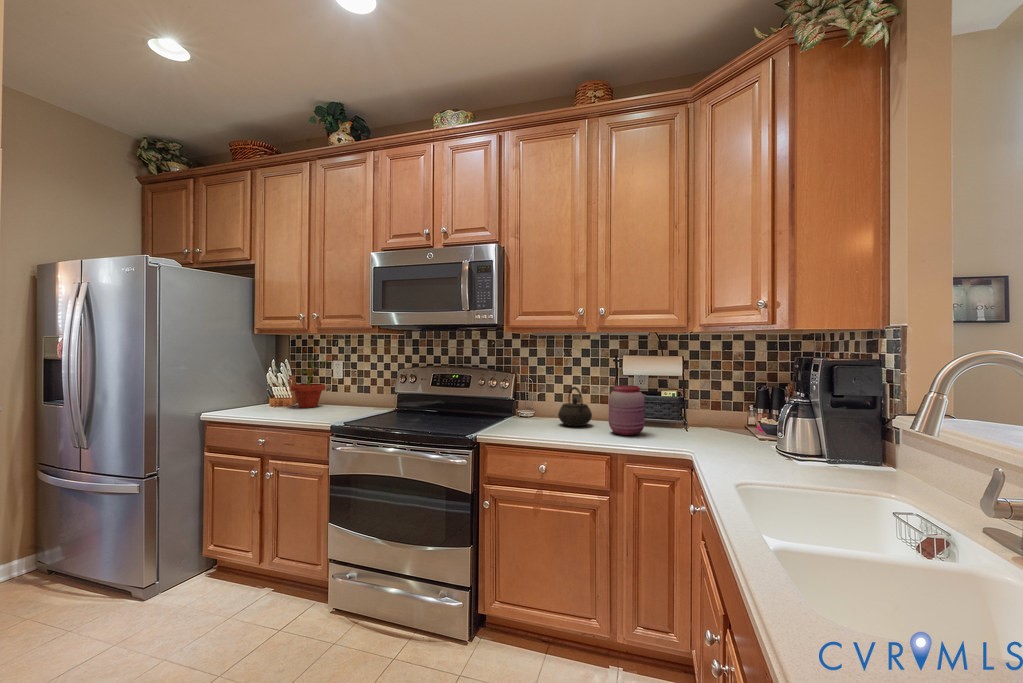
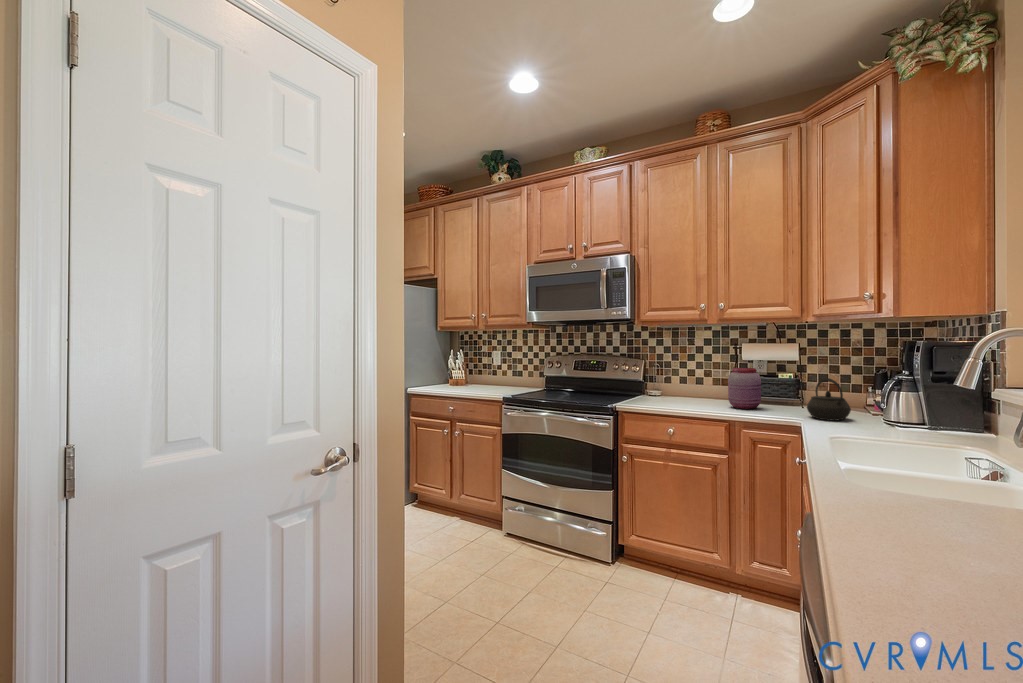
potted plant: present [291,357,328,408] -> none [464,347,491,387]
kettle: present [558,387,592,426] -> present [807,378,851,421]

